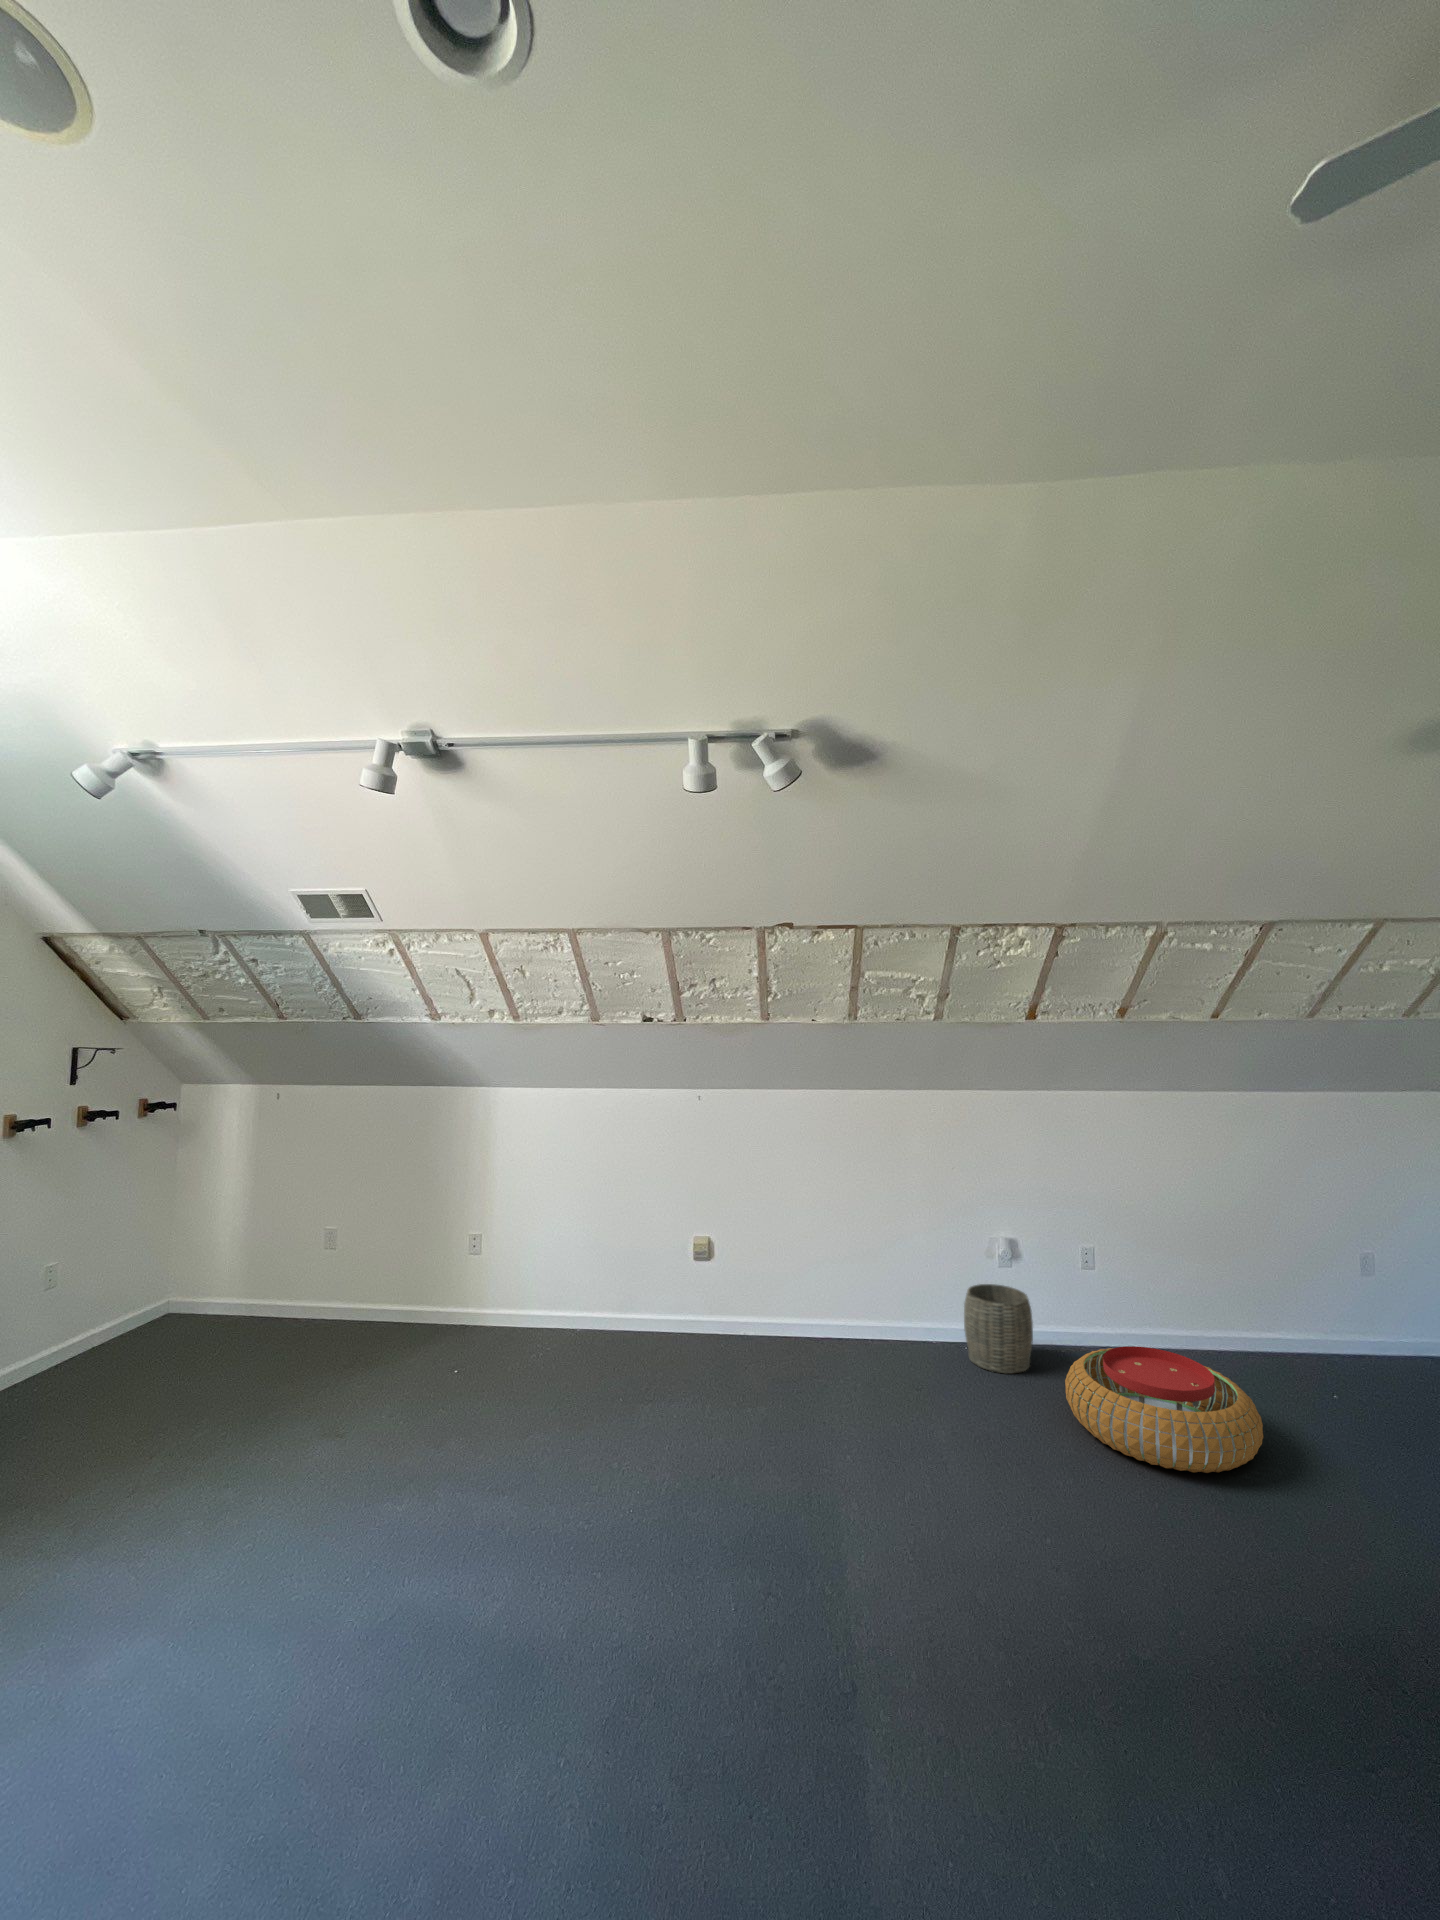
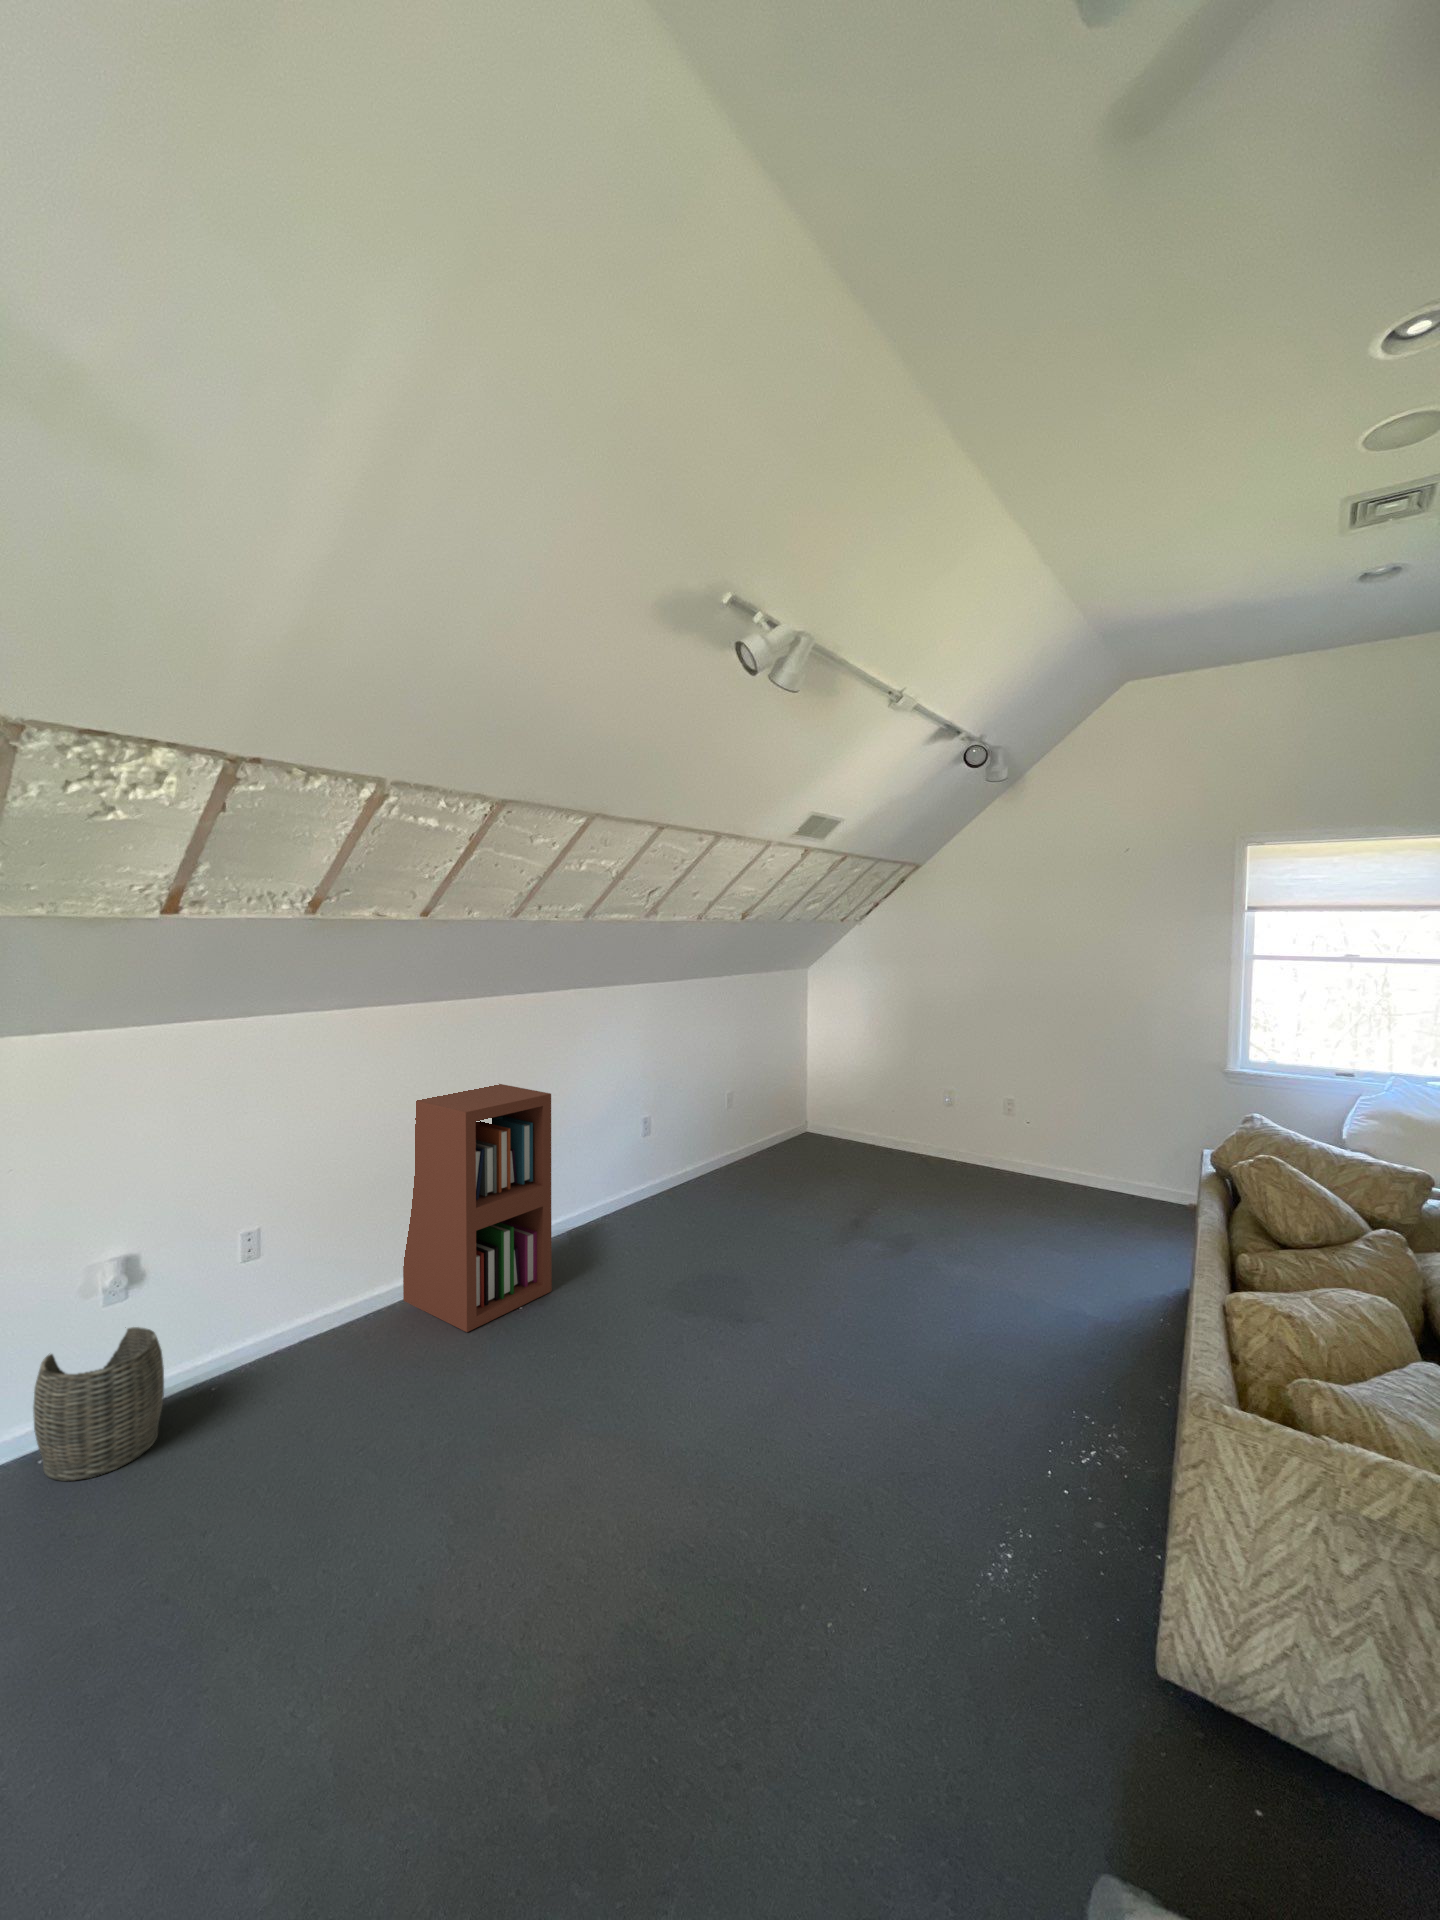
bookshelf: none [1212,1172,1388,1405] -> present [403,1084,552,1332]
pouf: present [1065,1346,1263,1473] -> none [221,1334,467,1514]

